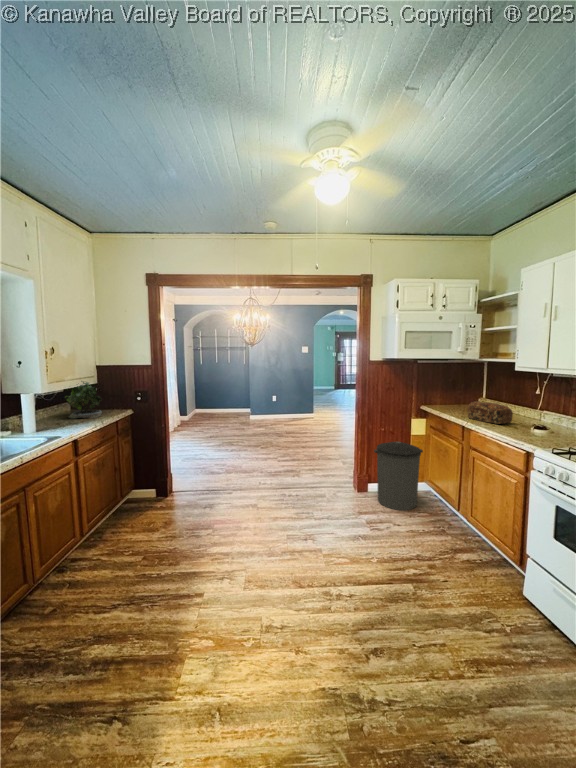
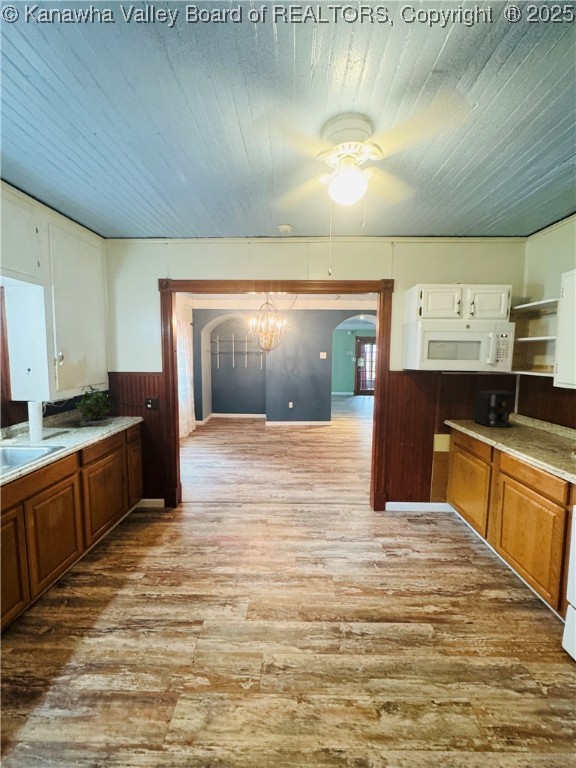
coffee maker: none [447,377,483,410] -> present [473,390,515,427]
bread loaf: present [467,401,513,424] -> none [497,419,549,446]
trash can: present [374,442,423,510] -> none [392,459,446,534]

